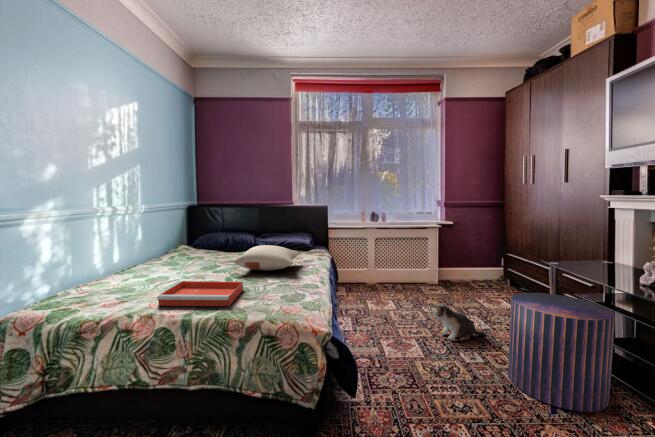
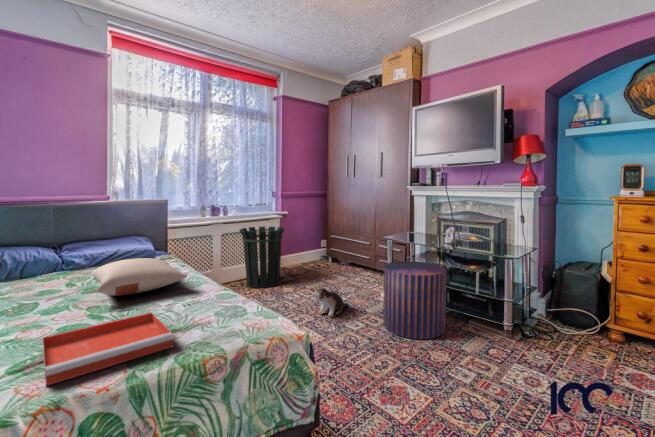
waste bin: none [394,235,441,297] -> present [239,227,284,288]

